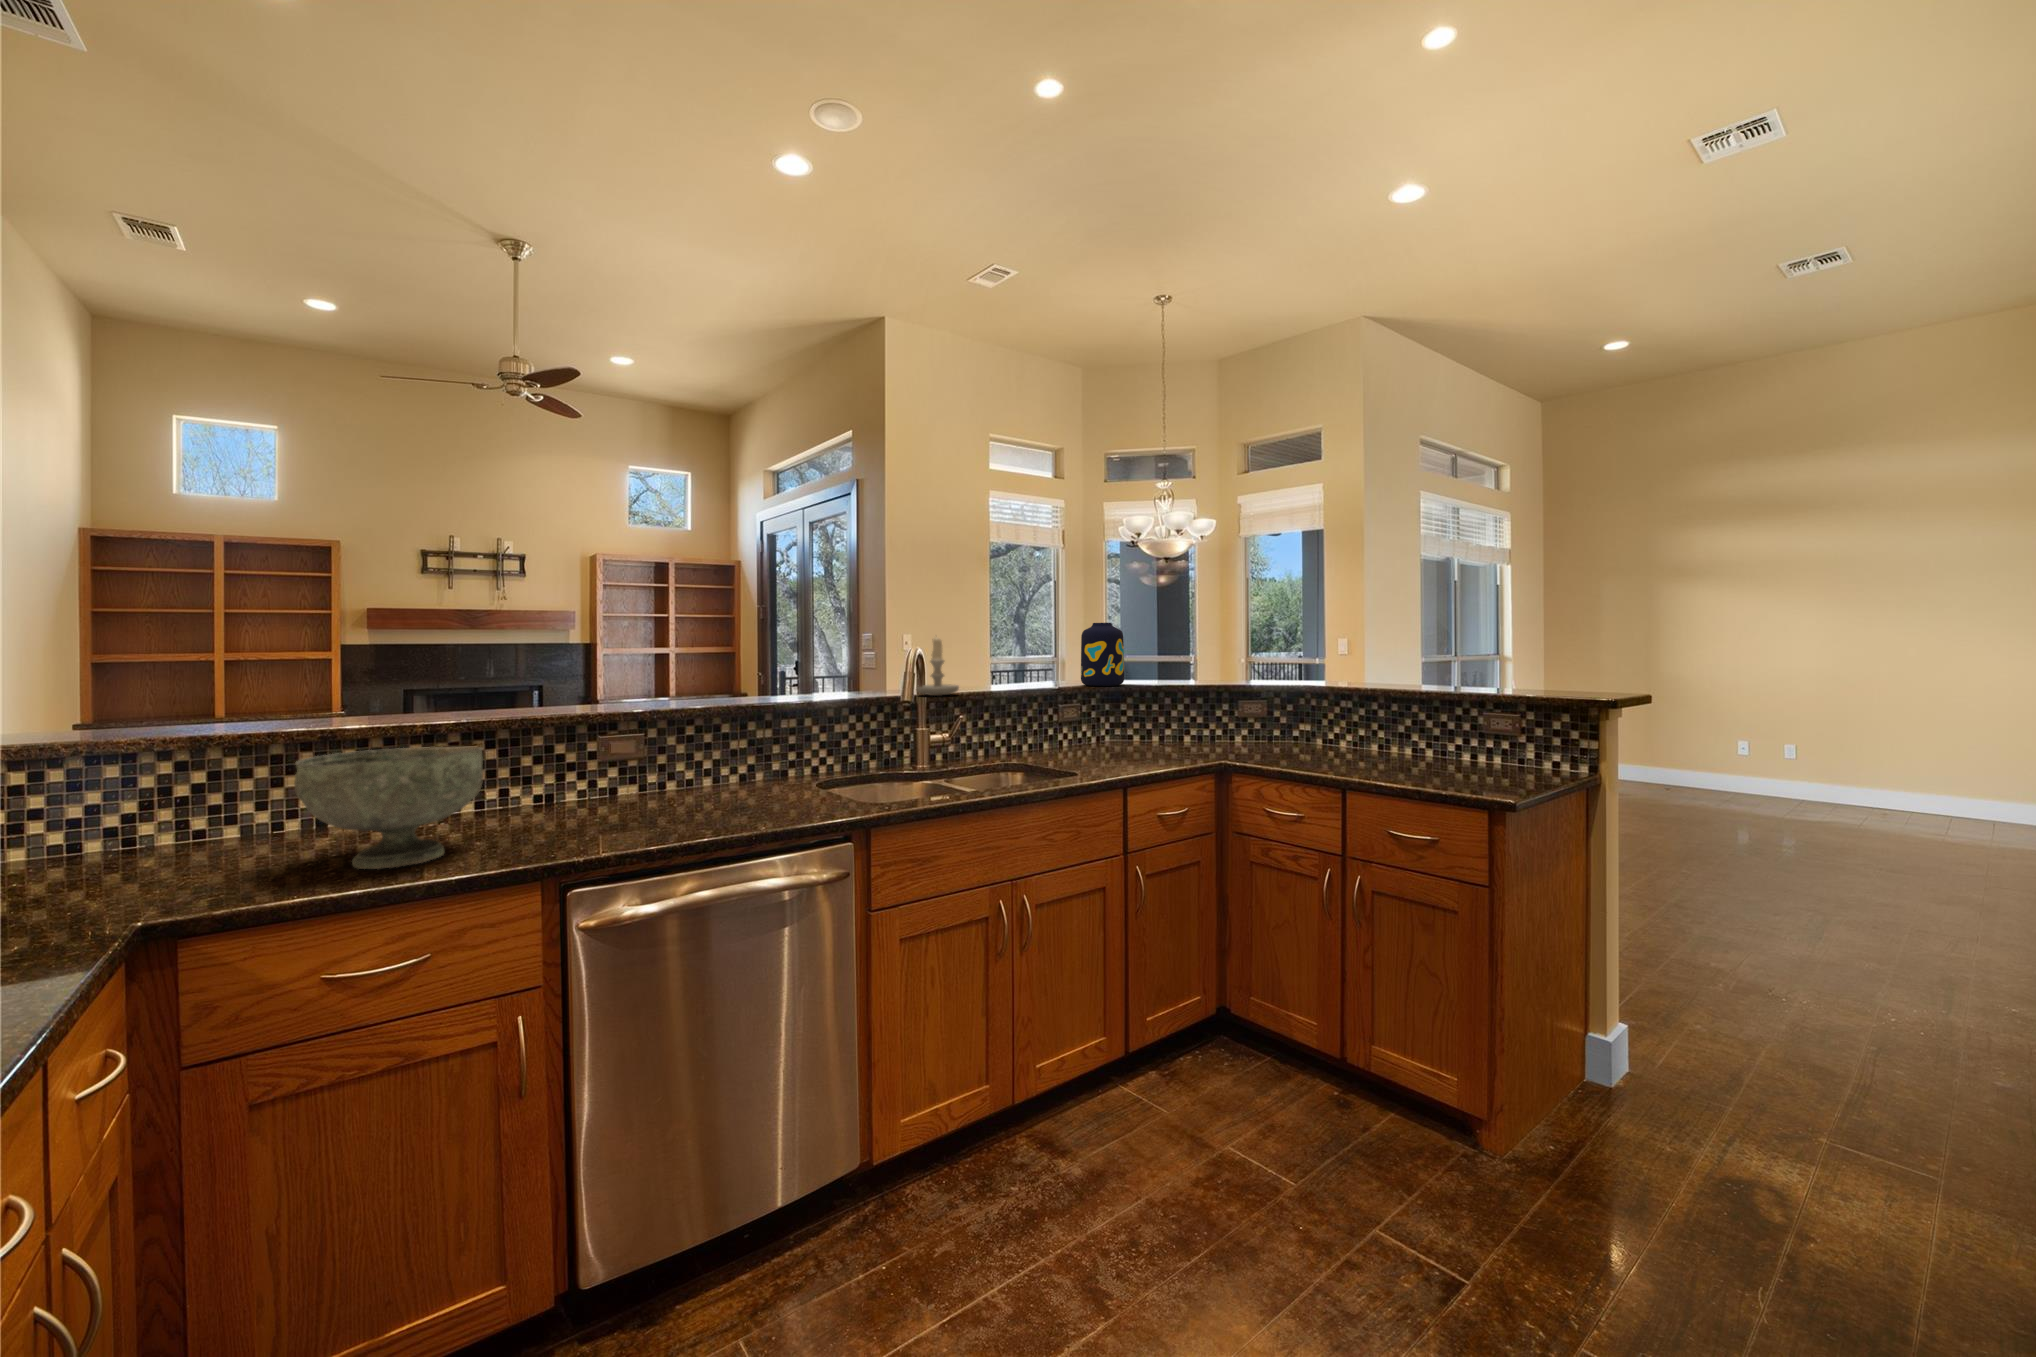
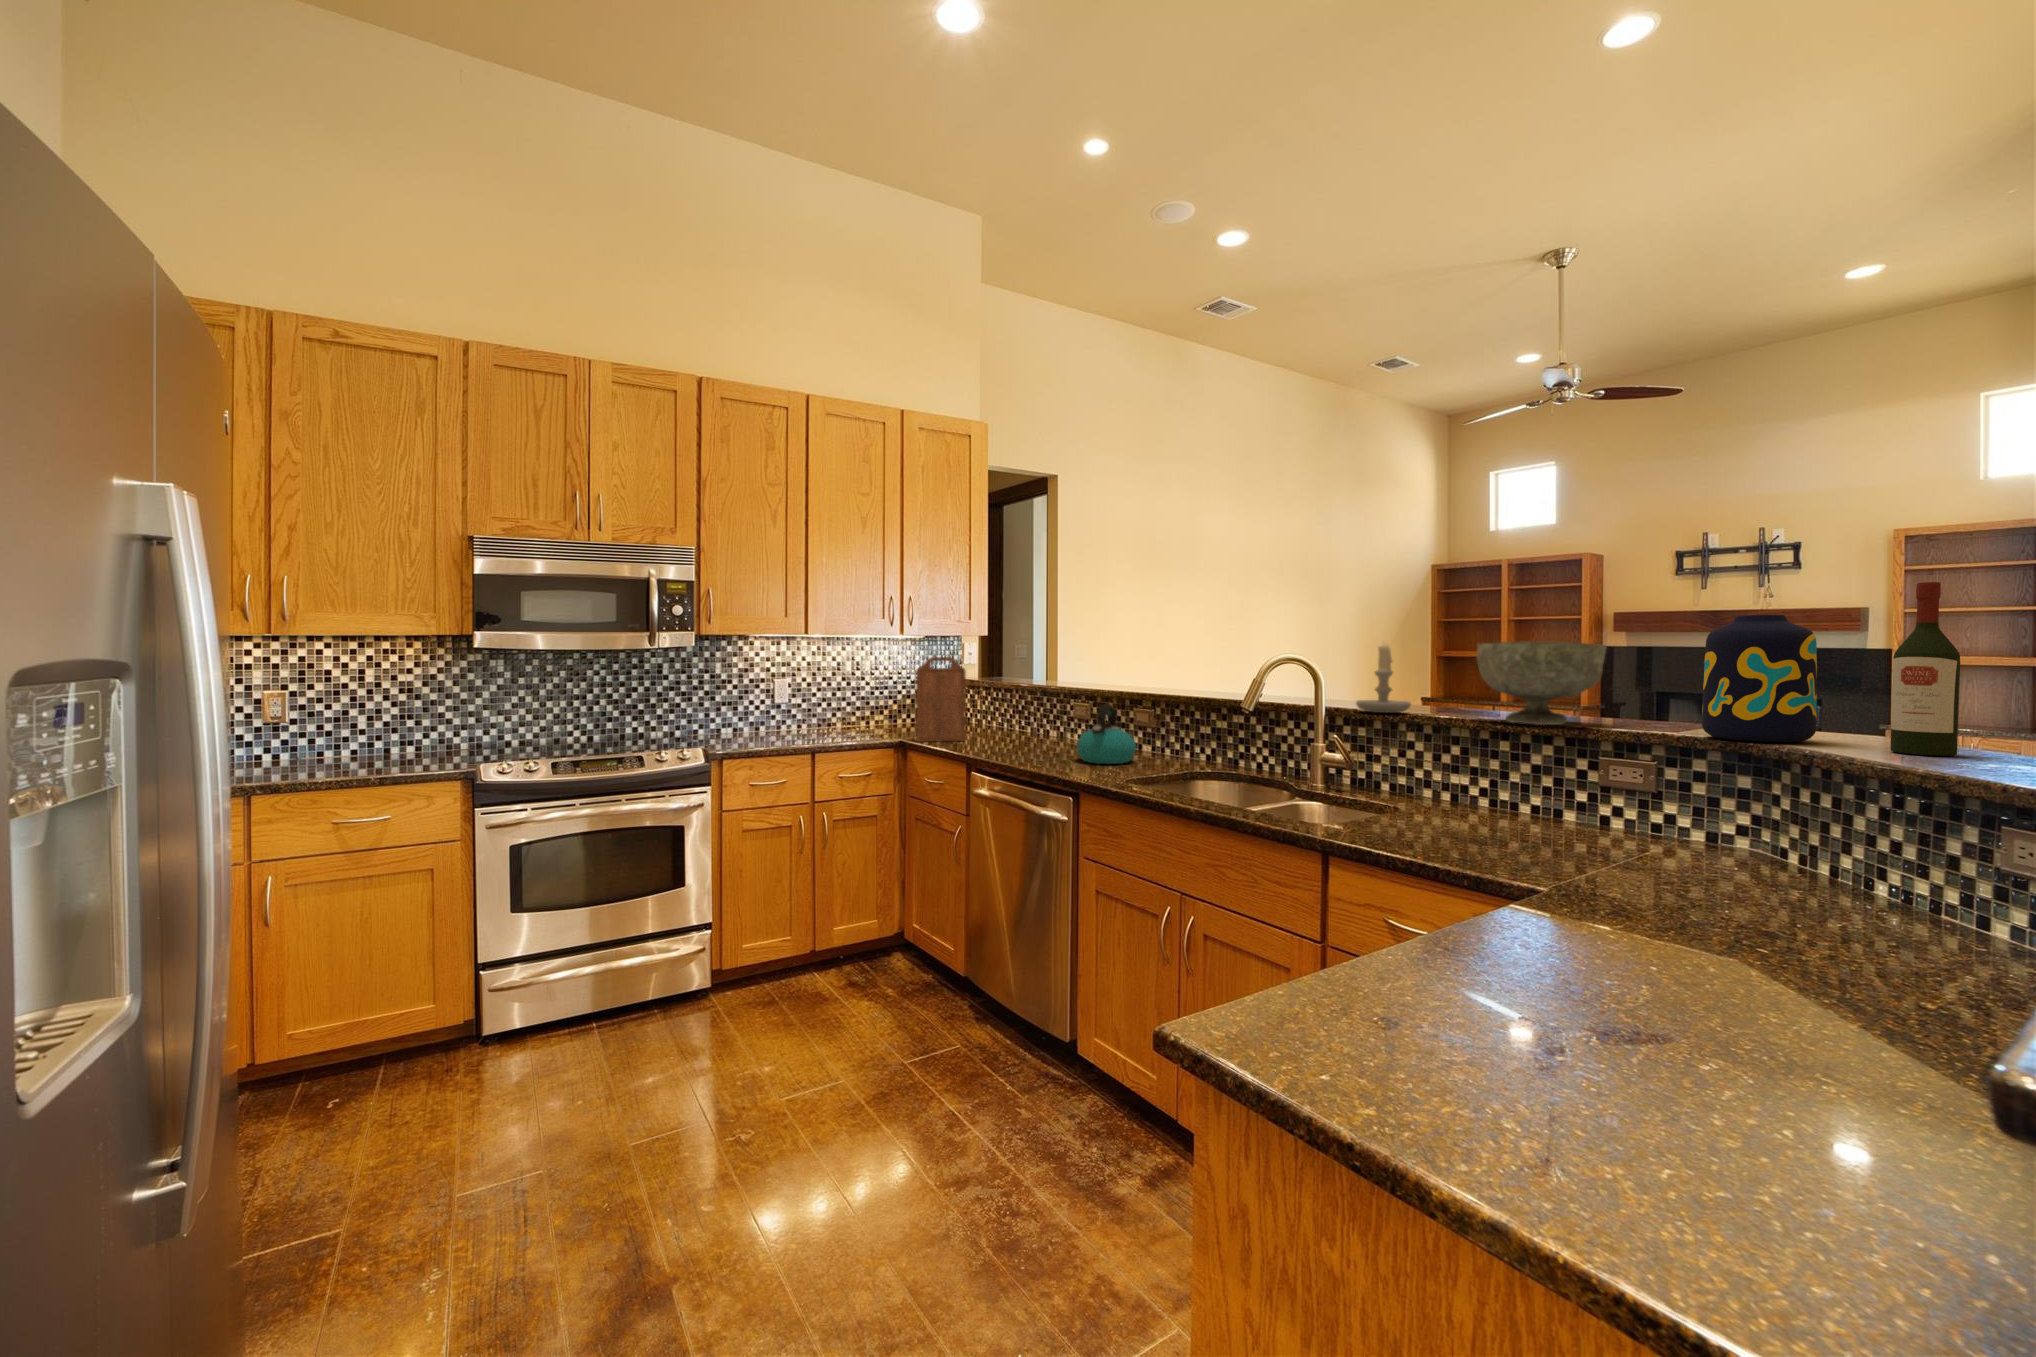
wine bottle: none [1141,611,1160,684] -> present [1890,582,1960,756]
cutting board: none [40,672,191,947] -> present [916,657,966,742]
kettle: none [620,729,724,823] -> present [1077,705,1136,764]
decorative bowl: present [294,747,483,869] -> present [1477,641,1606,725]

